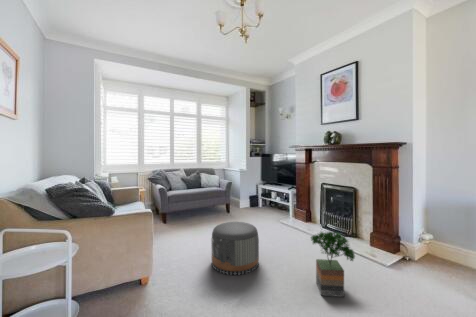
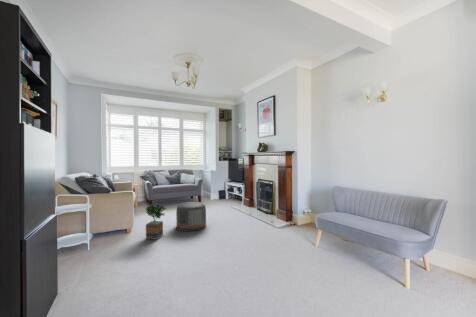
potted tree: present [311,232,355,297] -> present [146,205,166,240]

